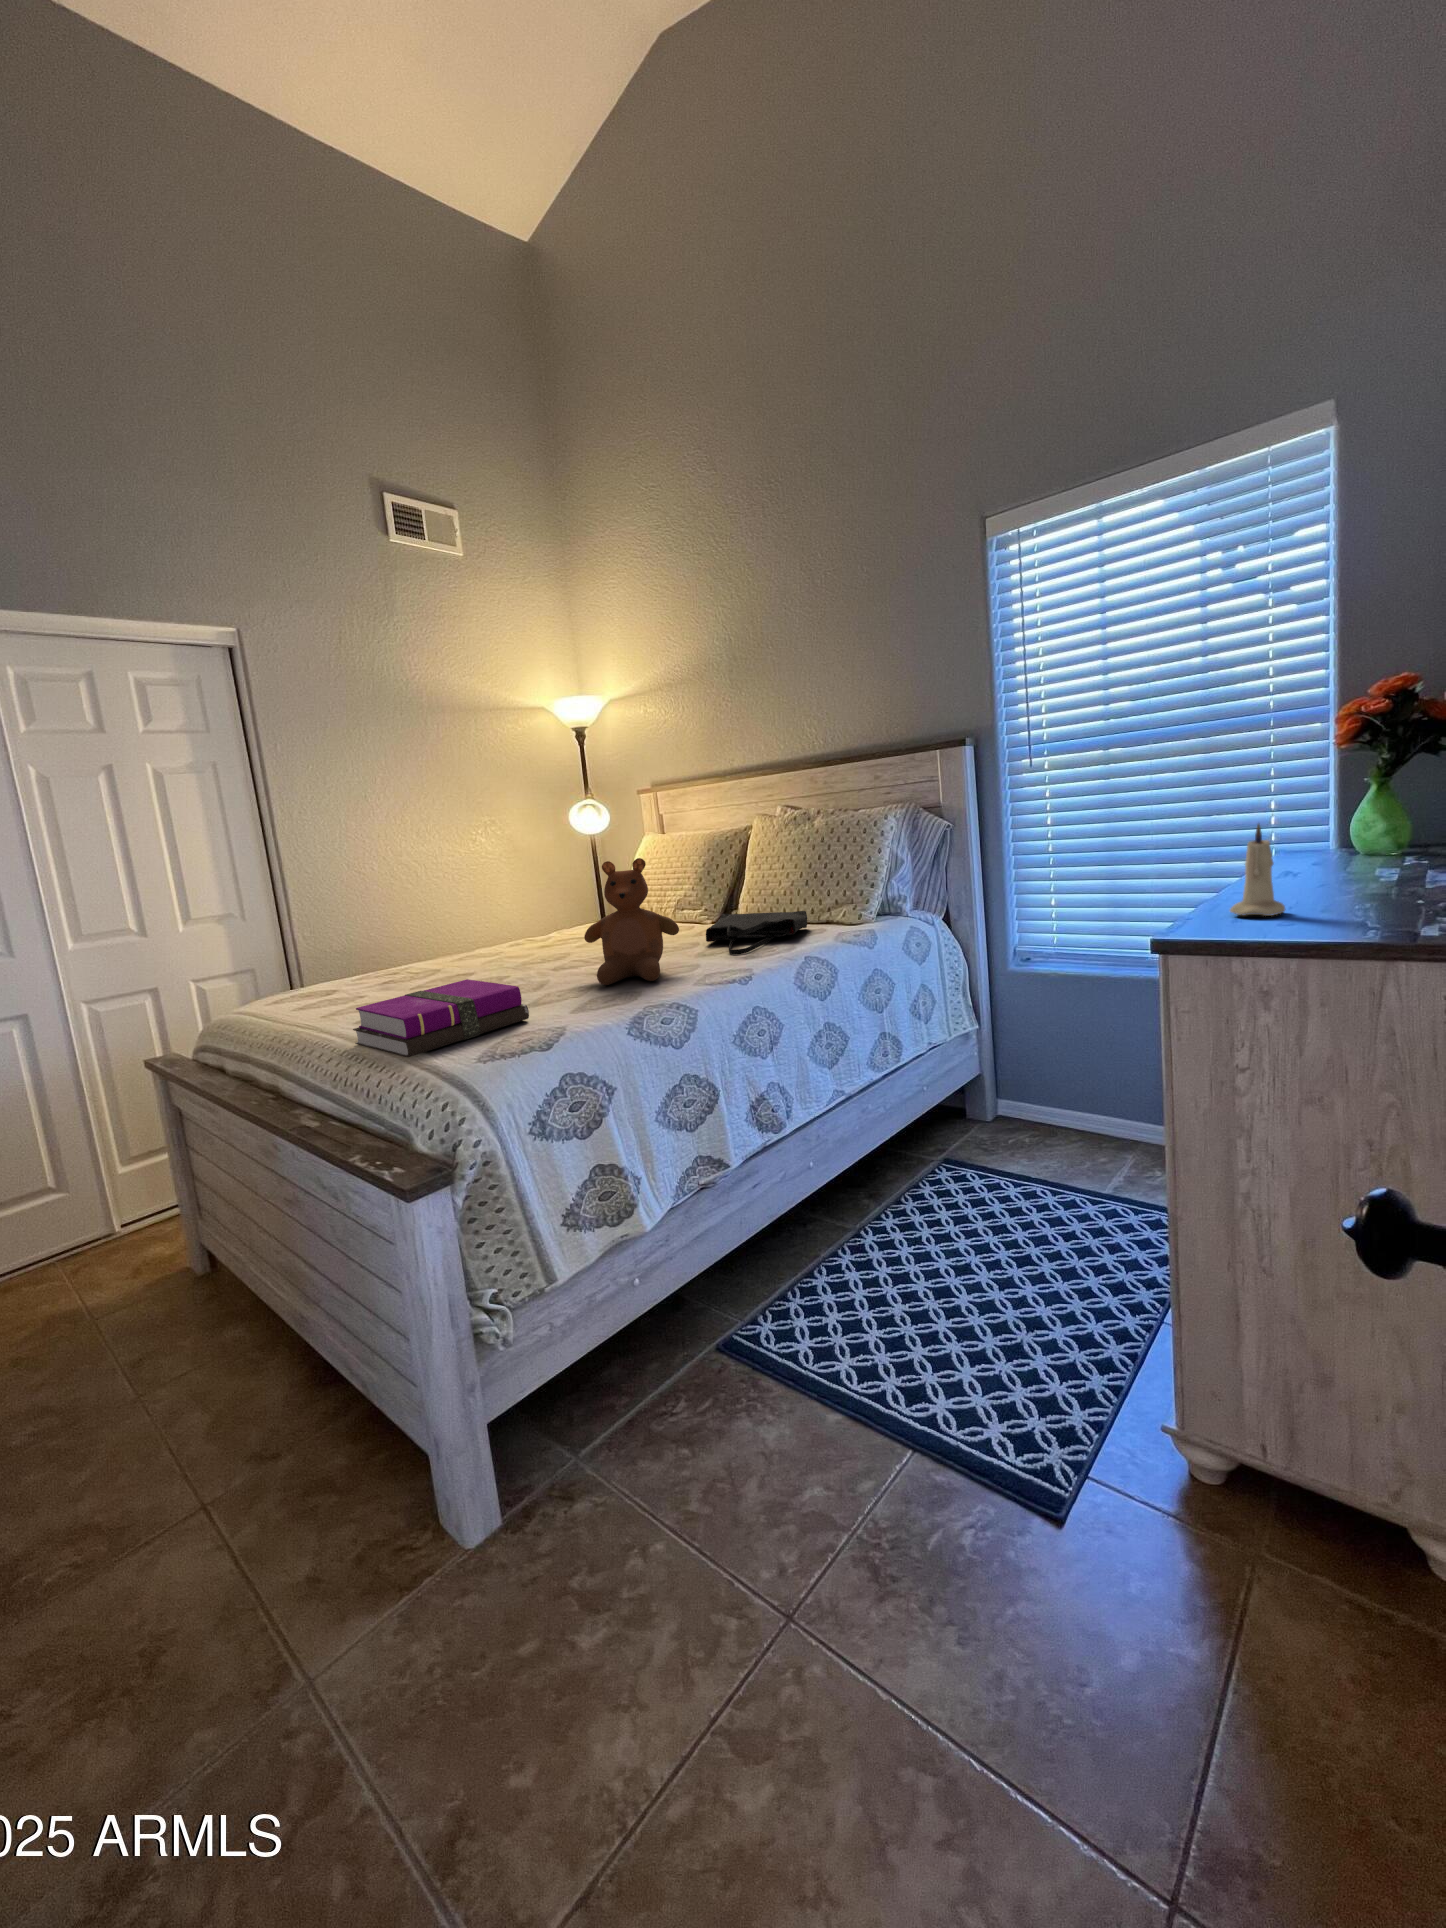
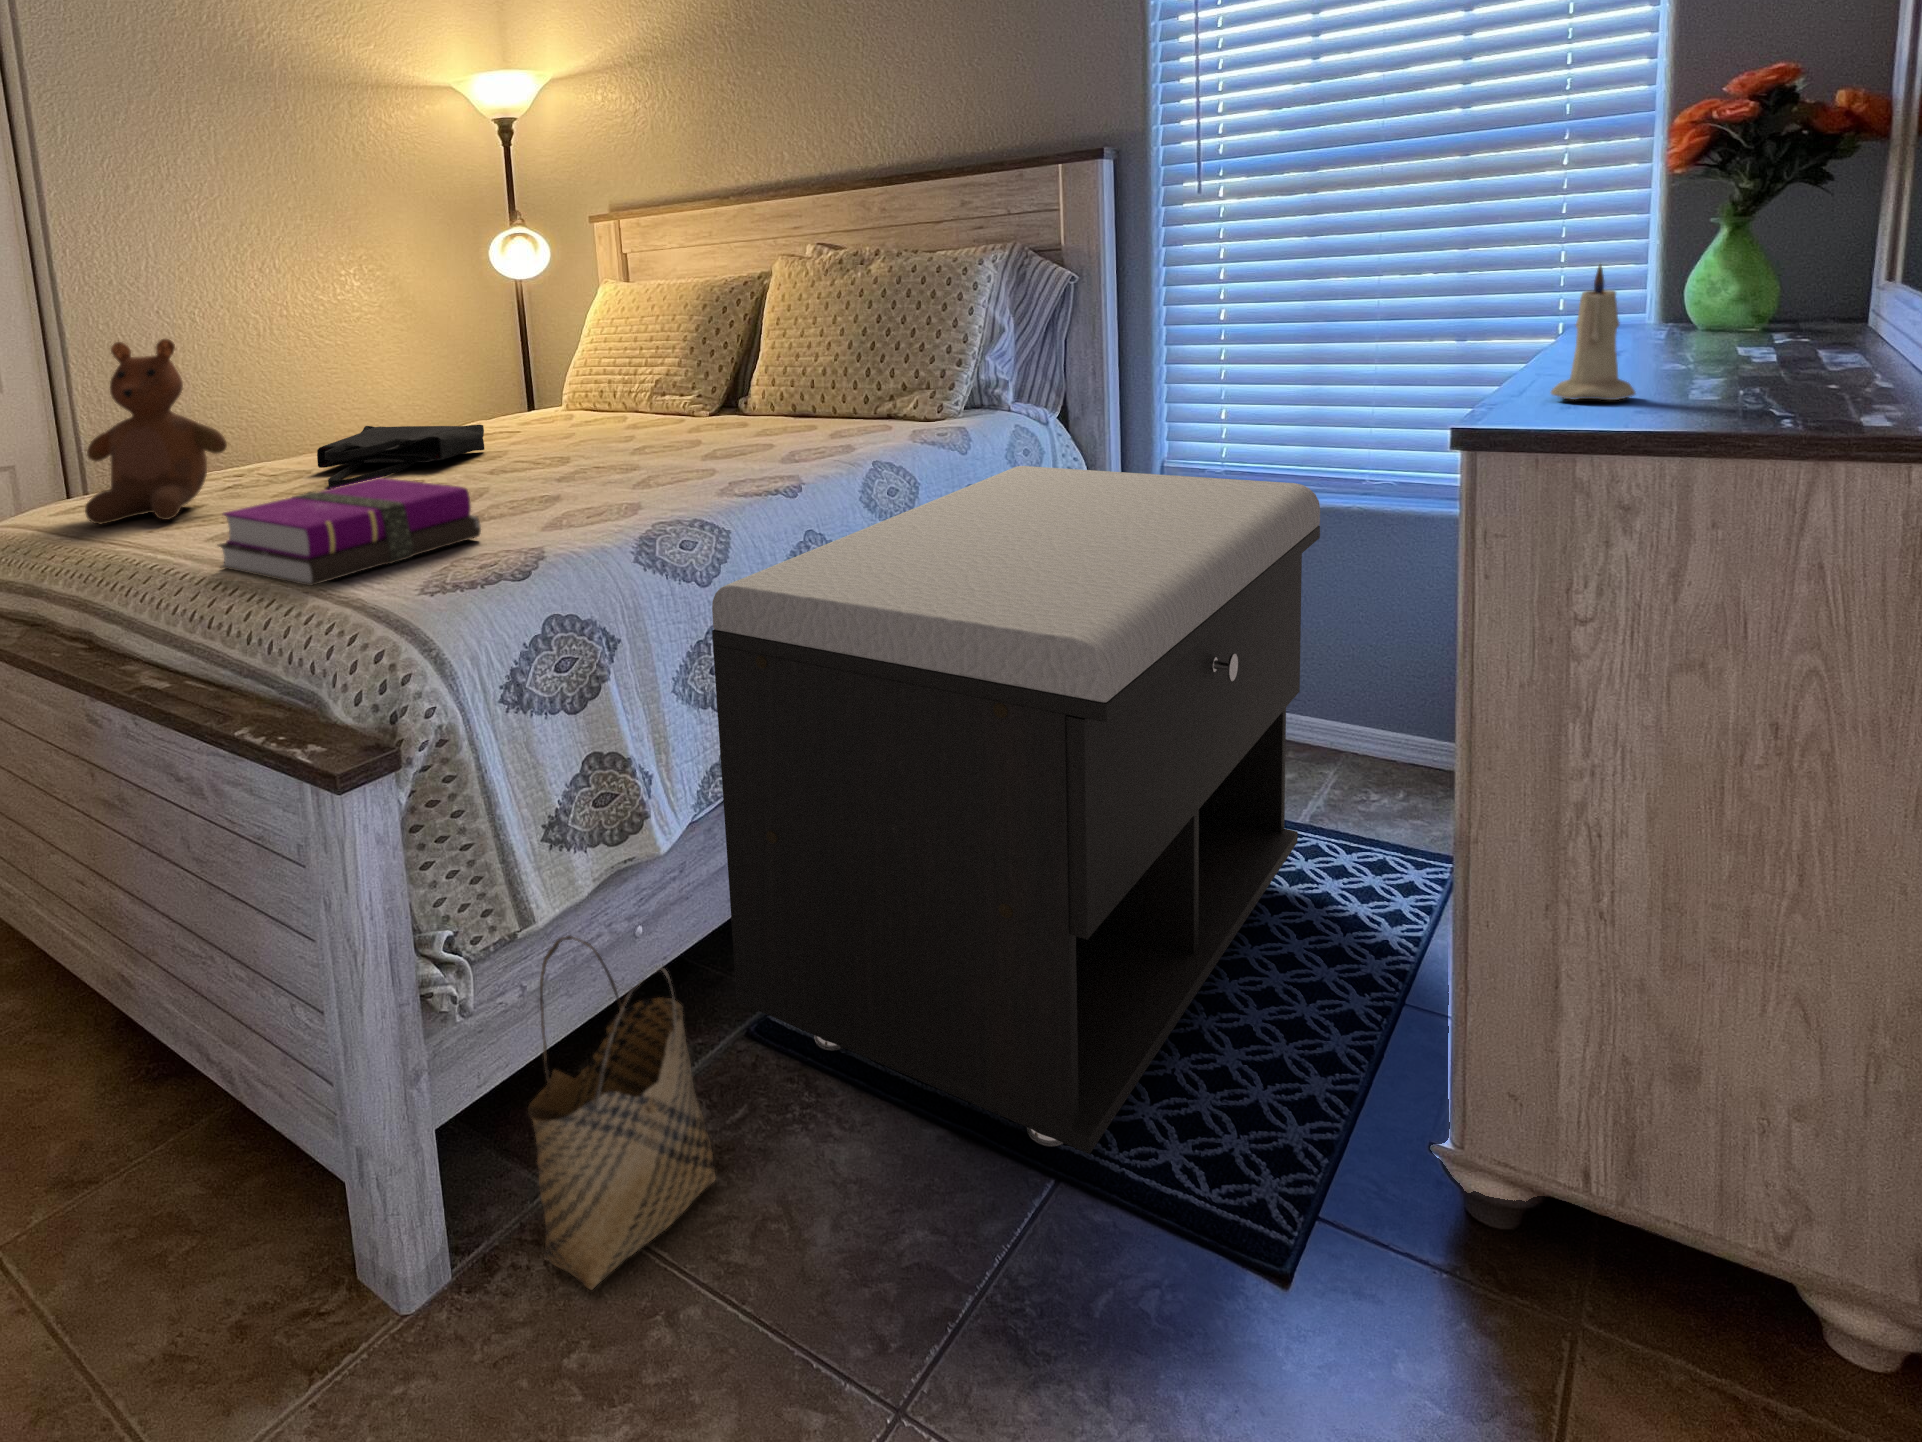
teddy bear: present [584,858,679,985] -> present [85,339,227,524]
tote bag: present [706,911,807,955] -> present [317,425,484,488]
storage bench: none [680,956,1103,1435] -> present [712,466,1320,1154]
woven basket: none [547,1289,684,1531] -> present [528,936,716,1290]

